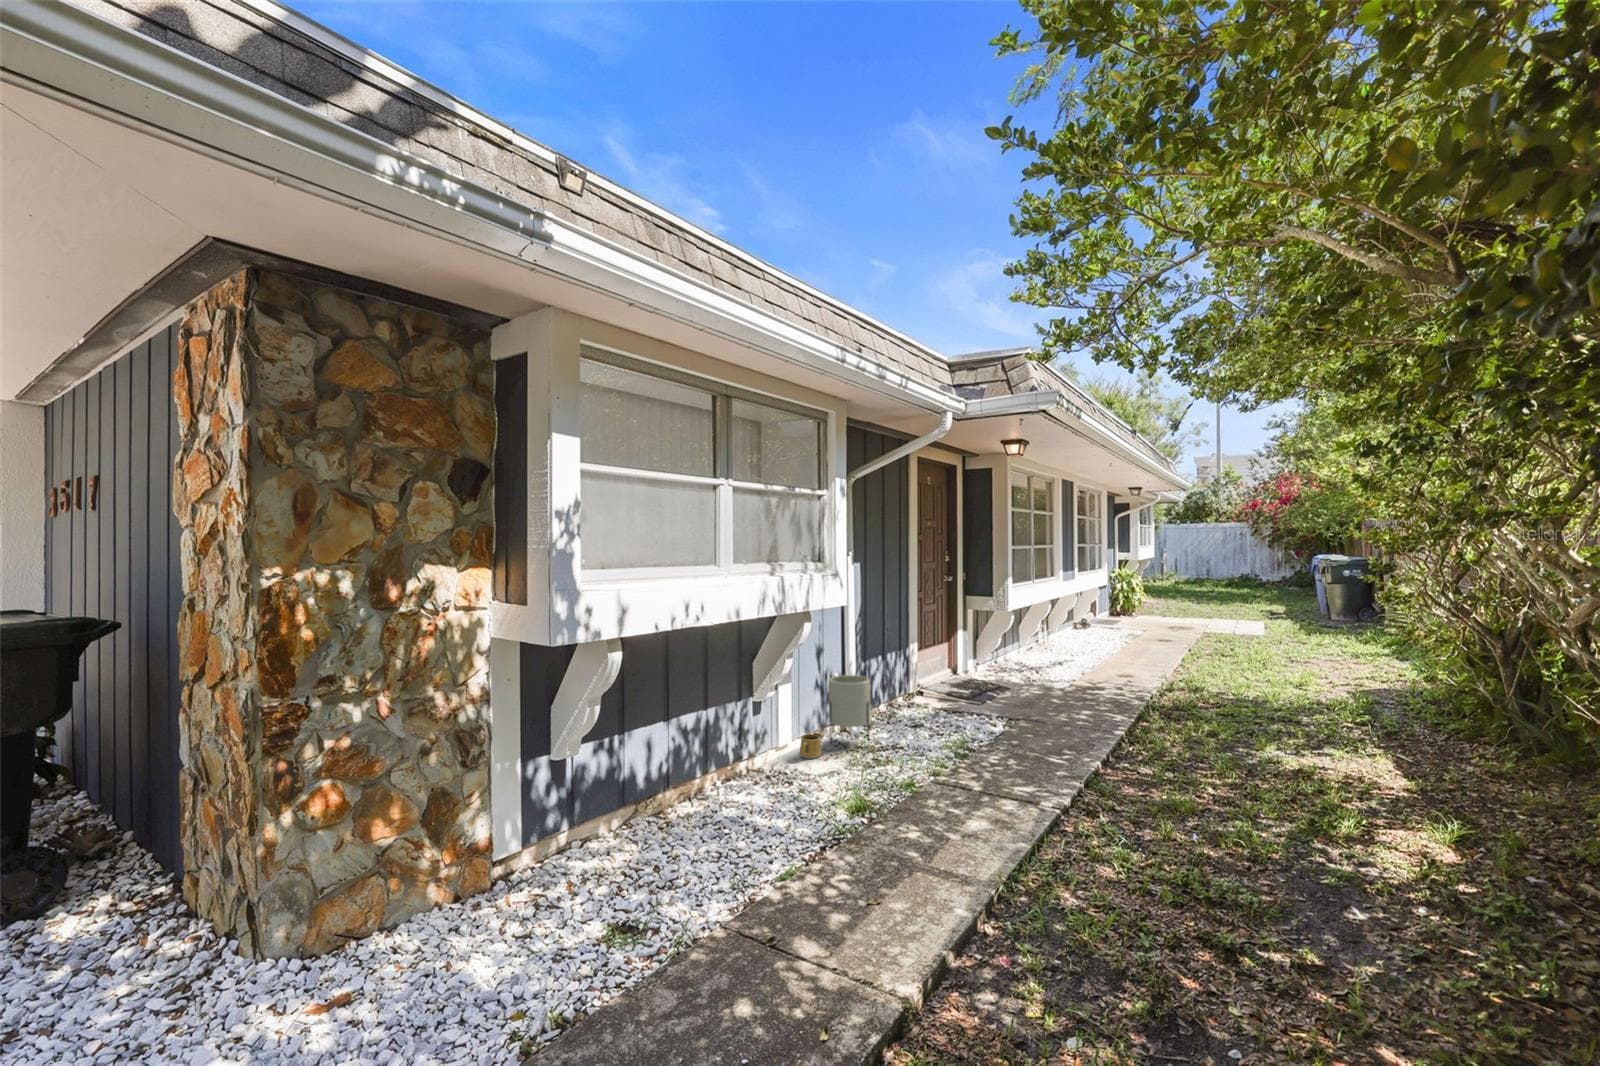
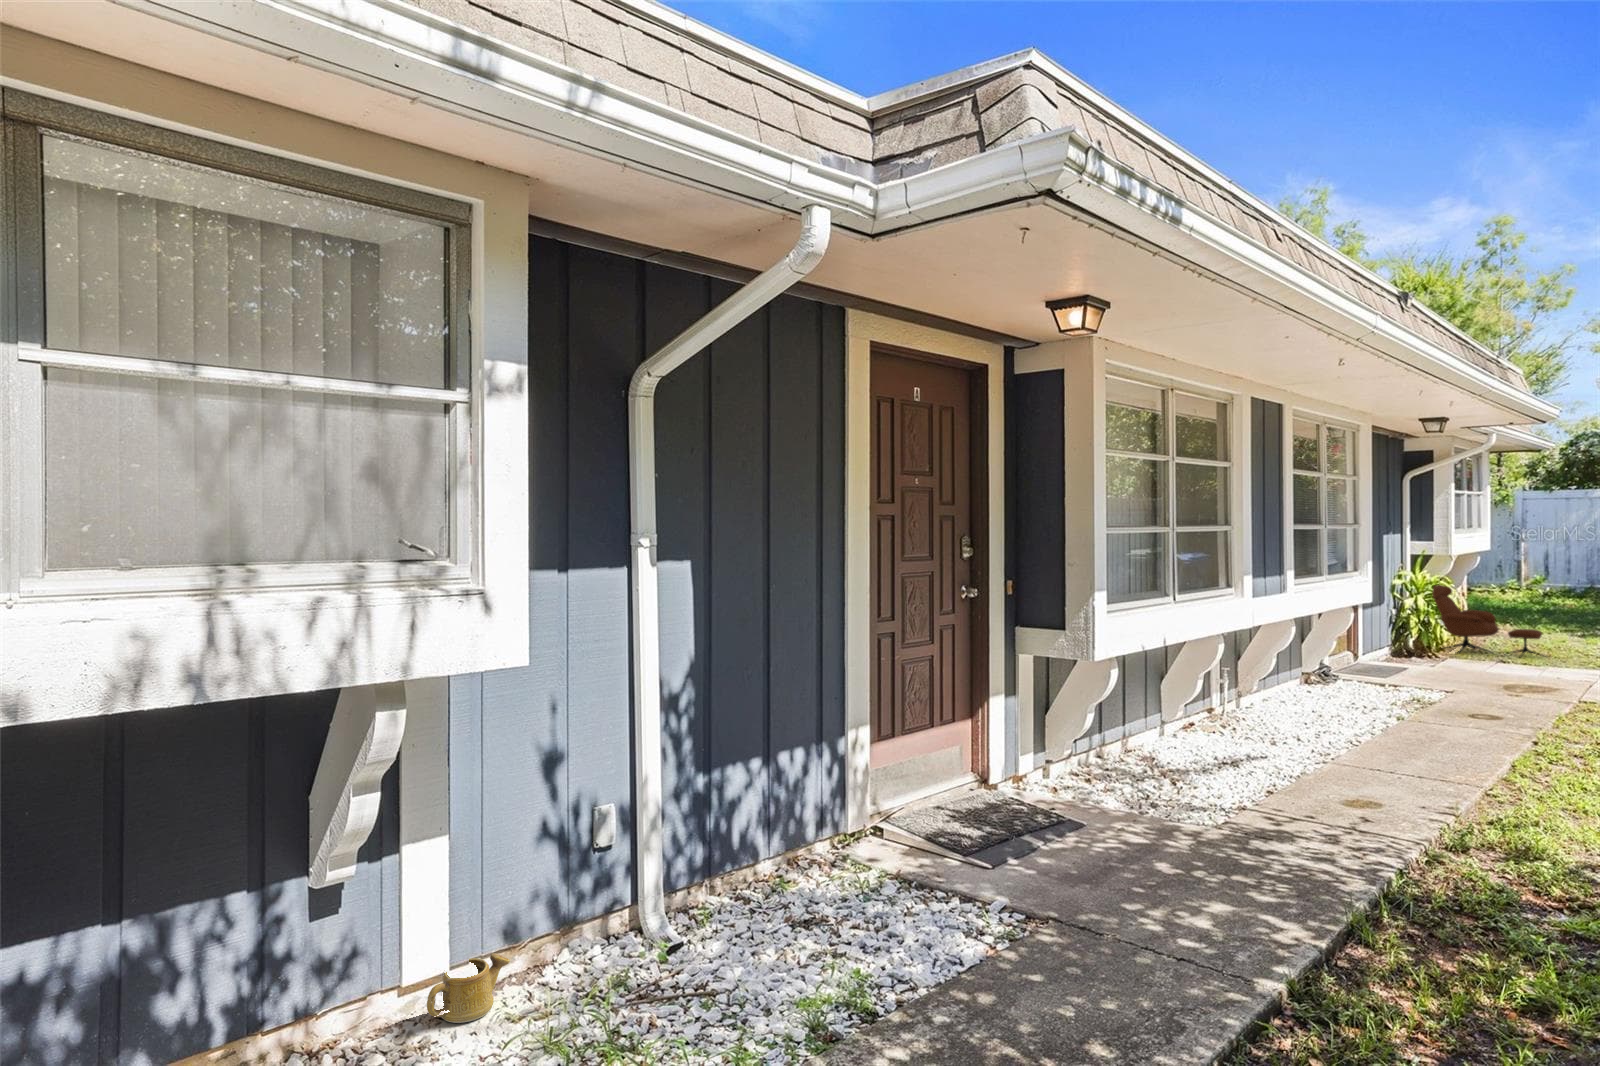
lounge chair: none [1131,577,1188,616] -> present [1432,585,1542,656]
planter: present [829,675,871,728] -> none [548,814,646,987]

